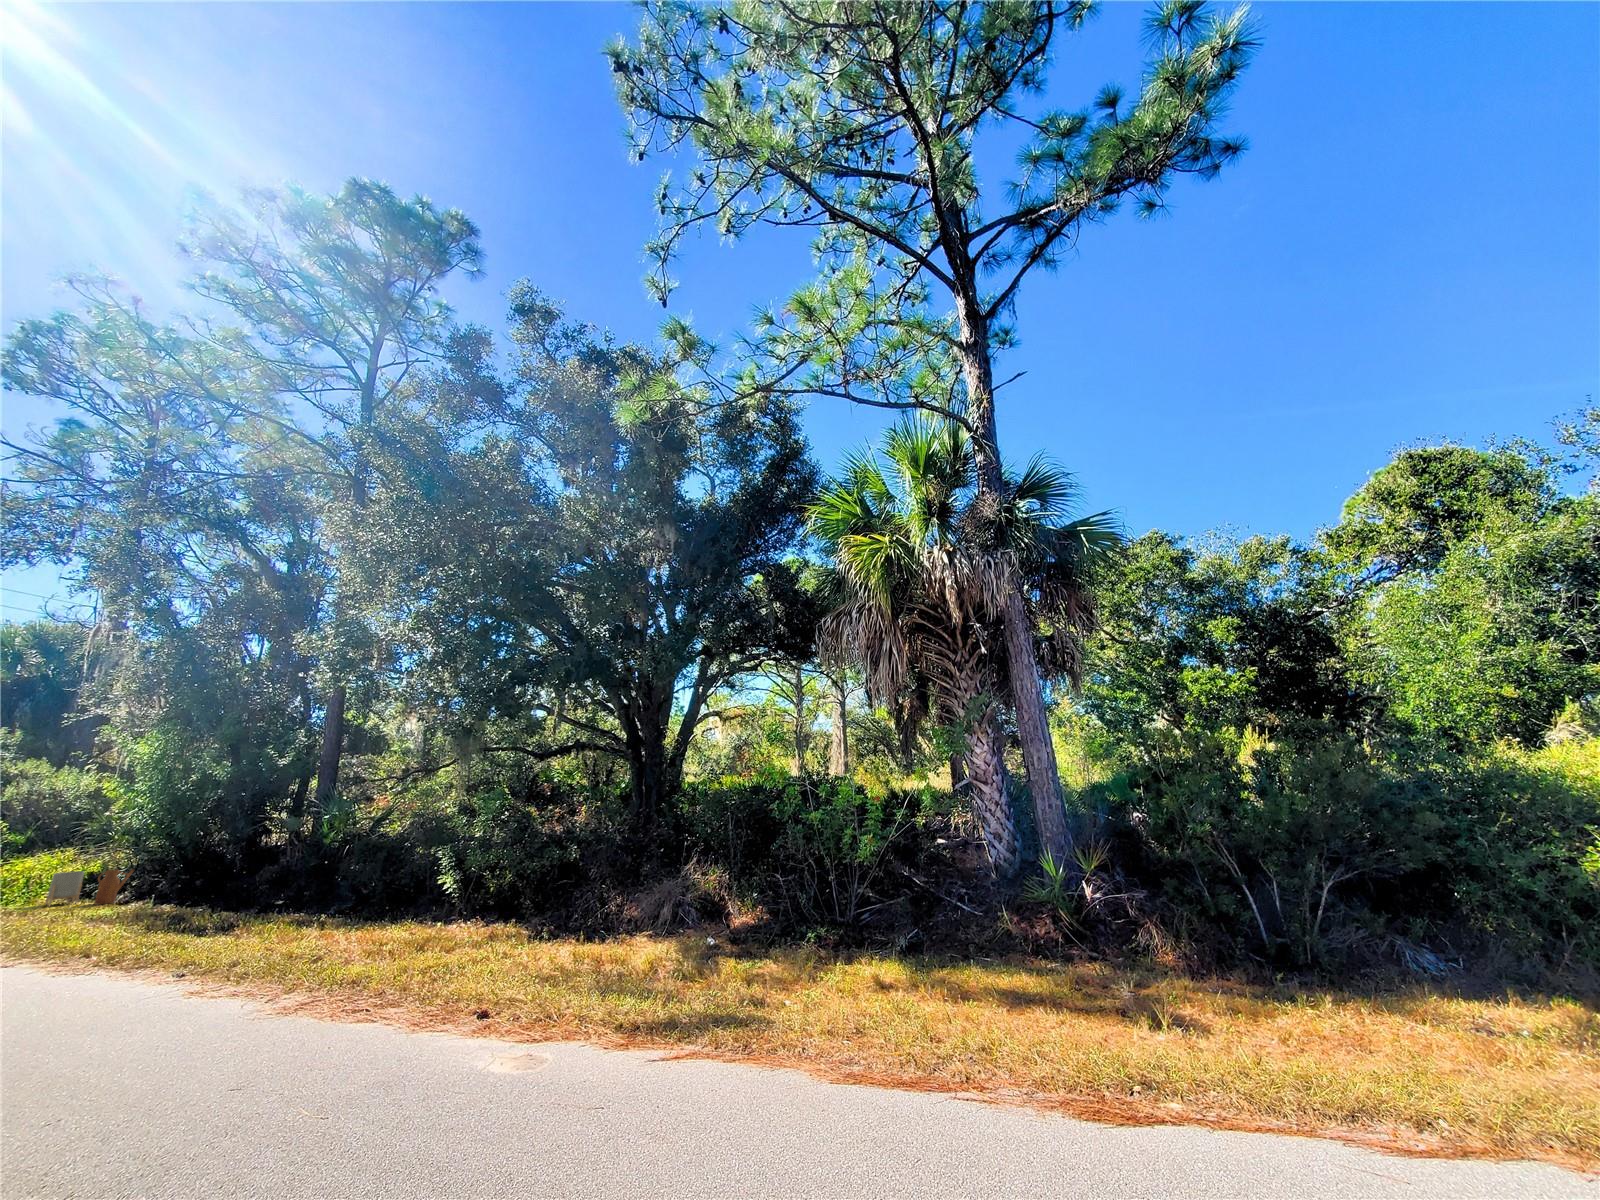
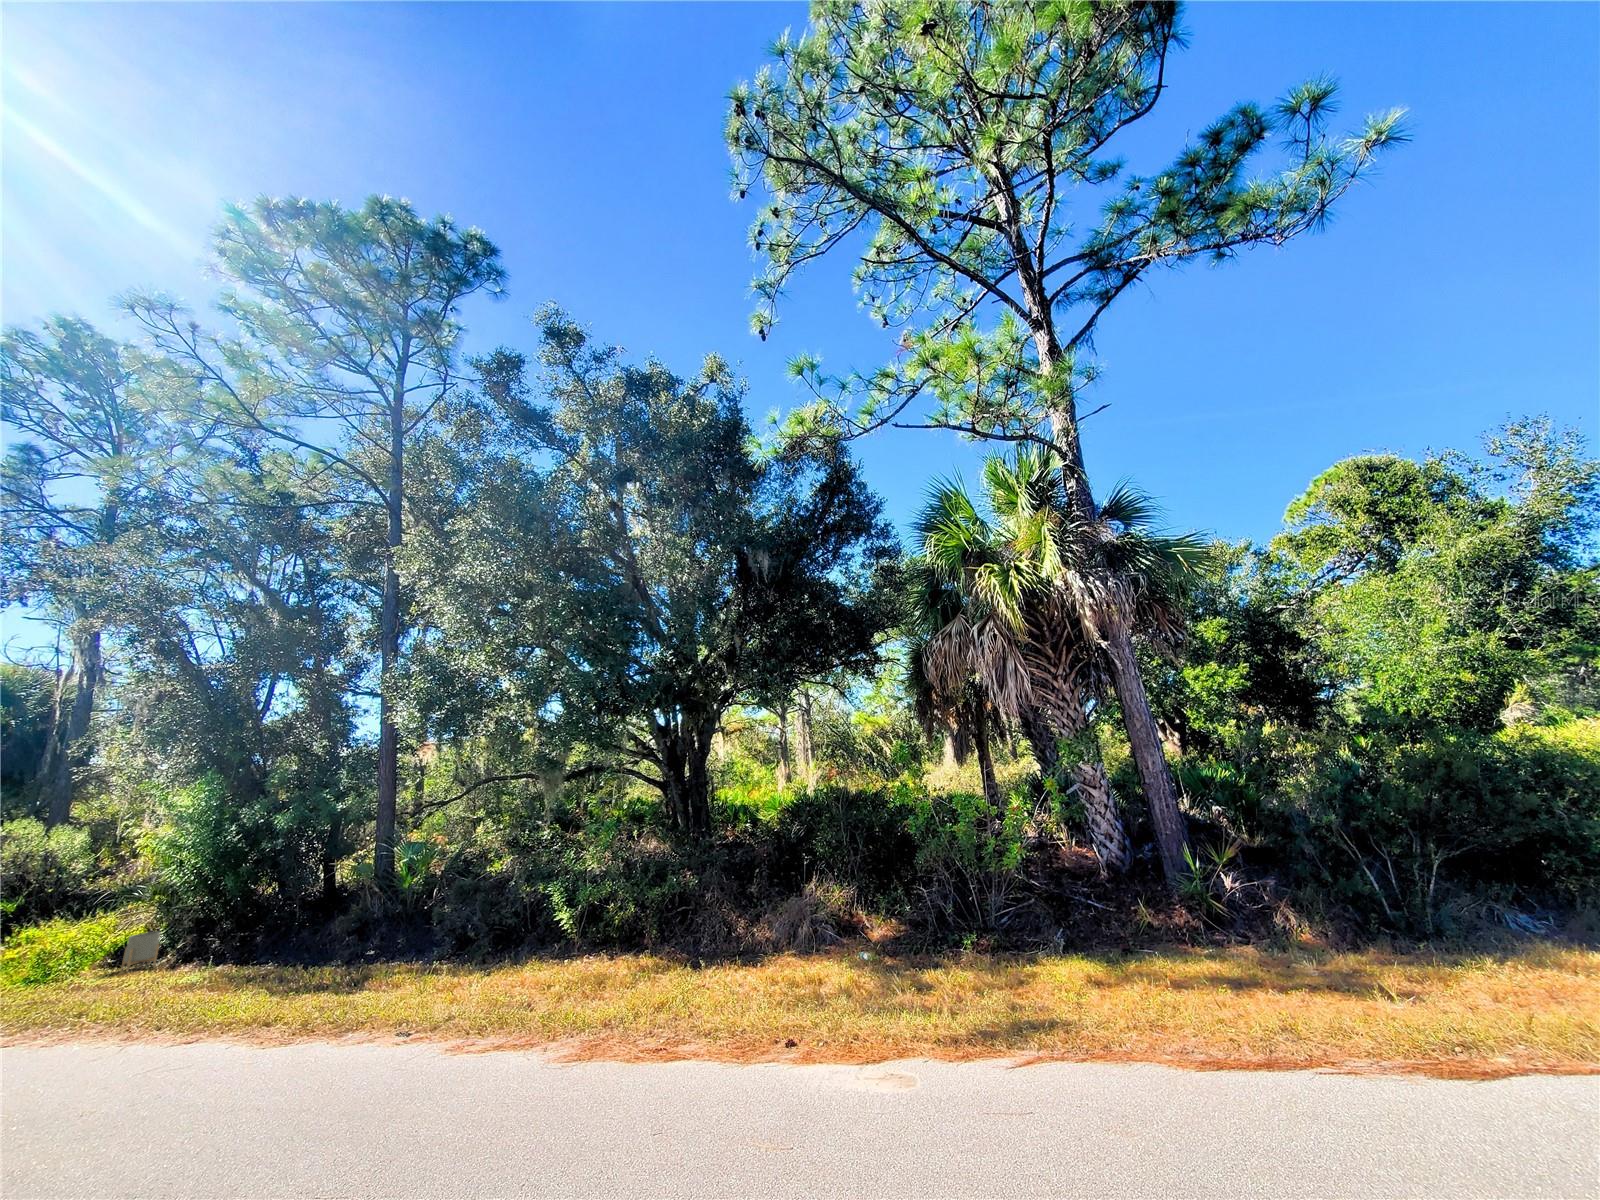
watering can: present [95,869,134,905] -> none [174,926,215,966]

